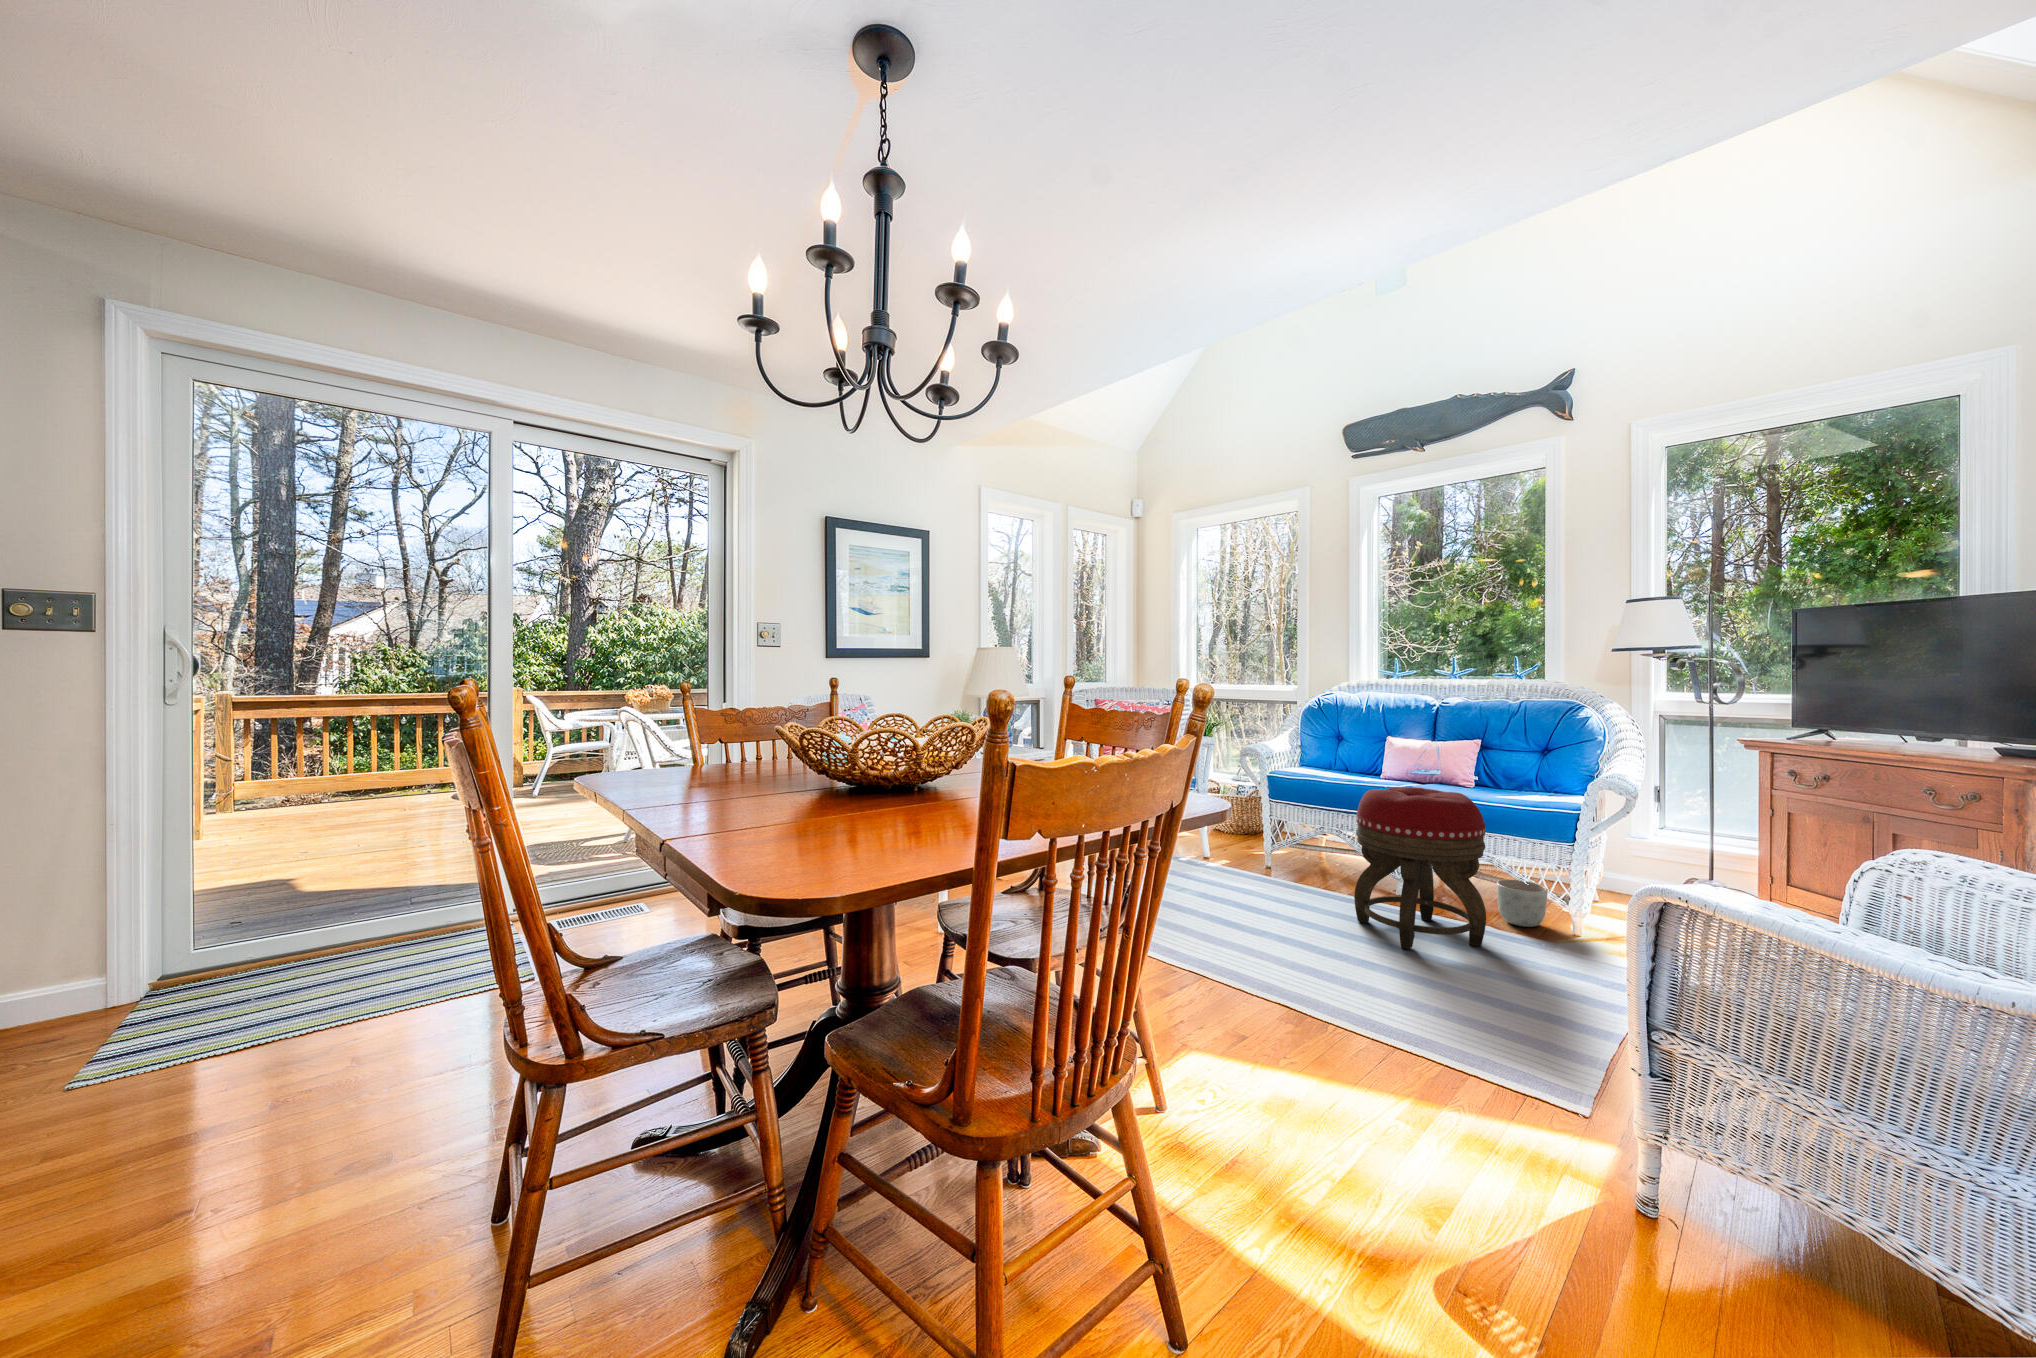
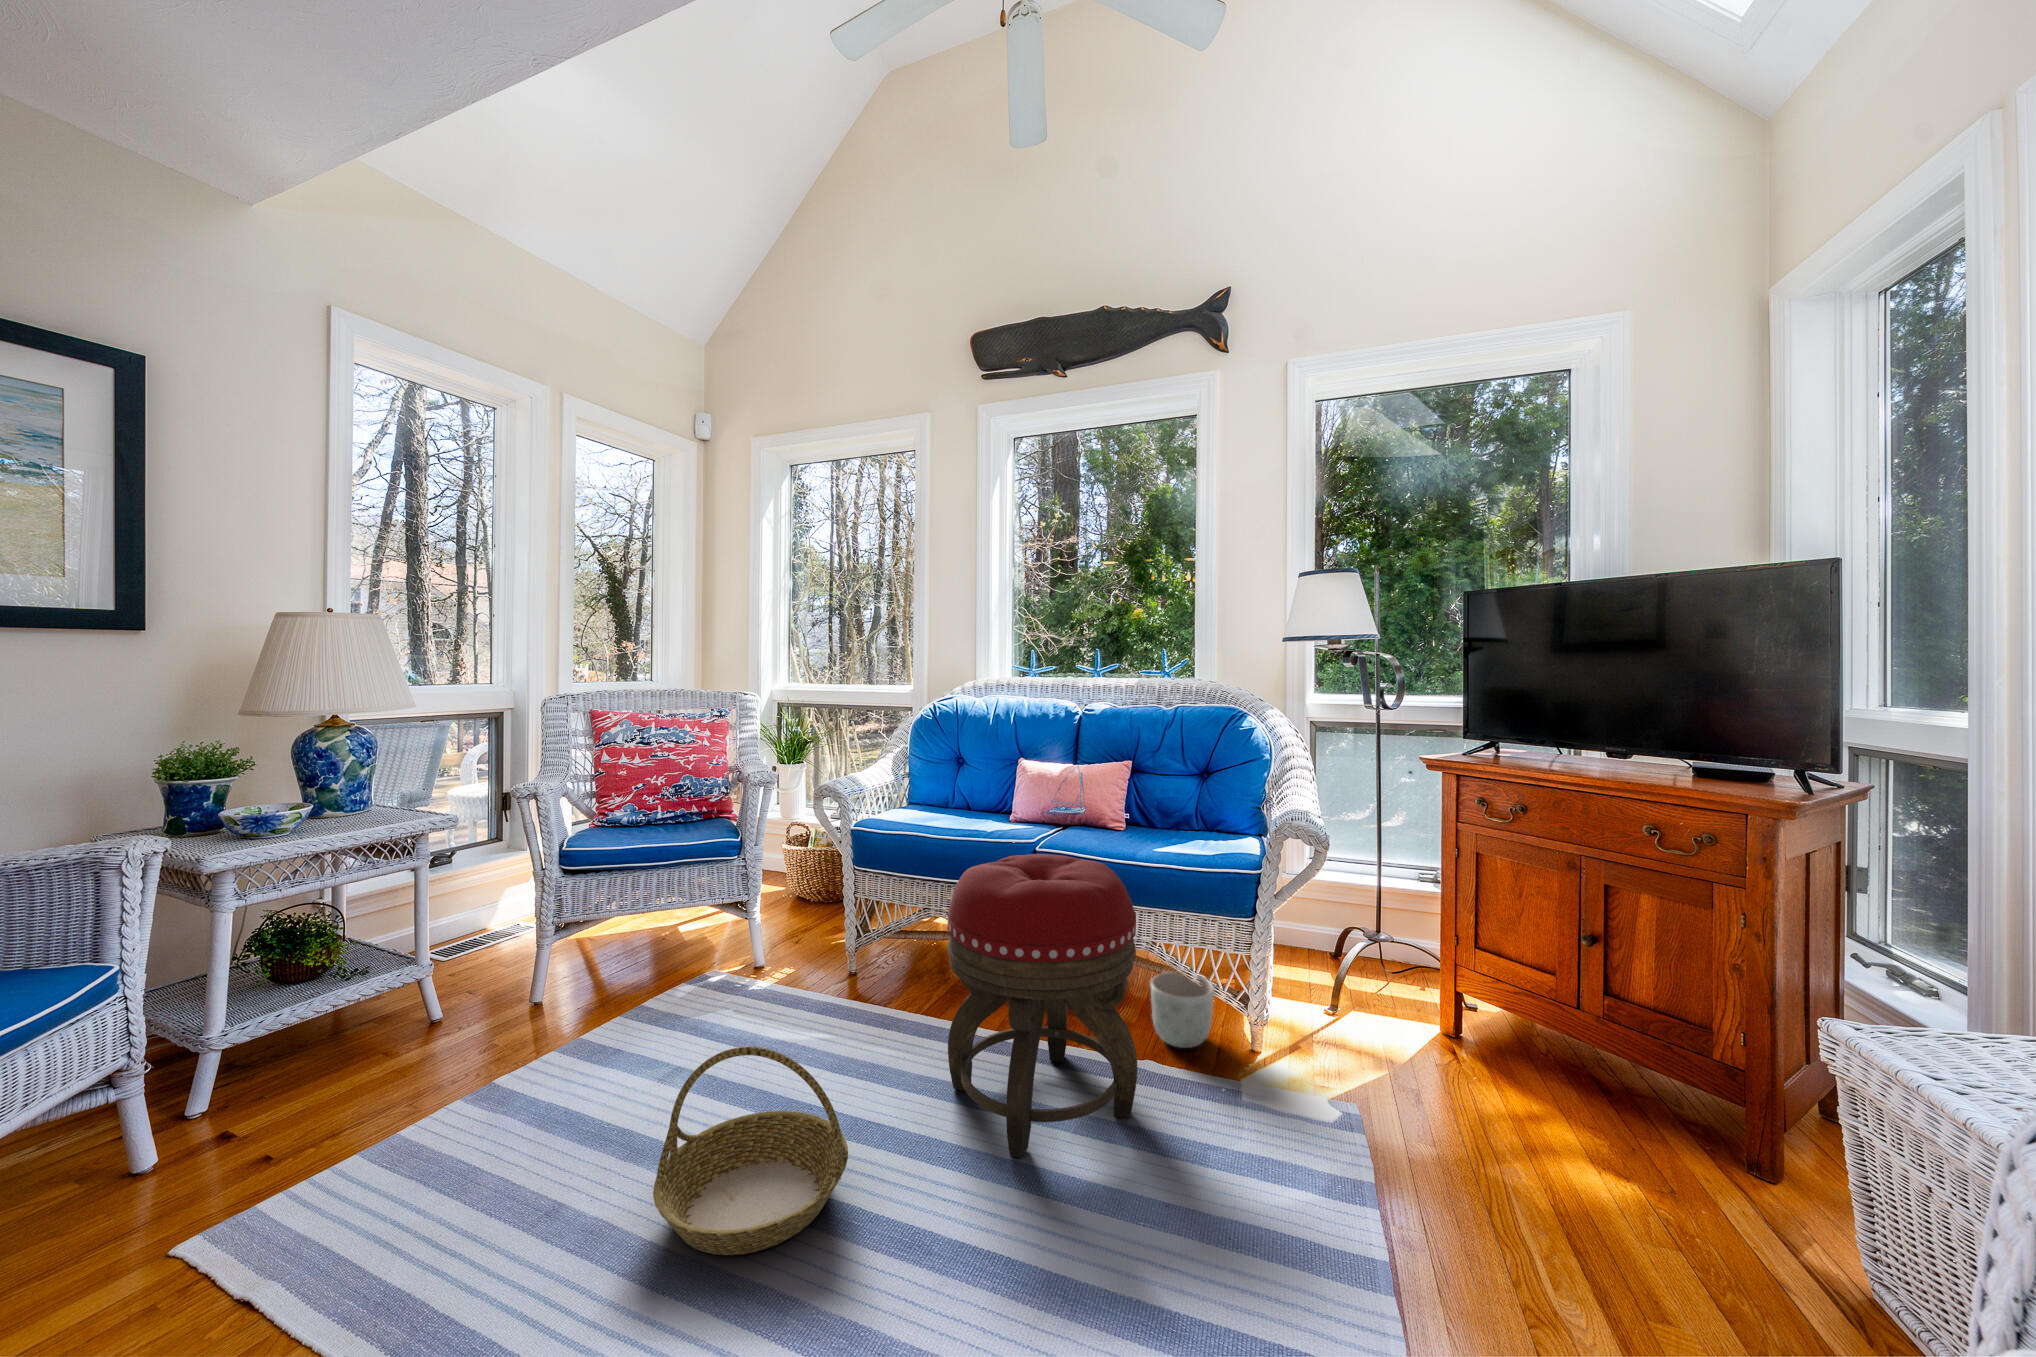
basket: none [1211,862,1309,954] -> present [653,1046,848,1255]

